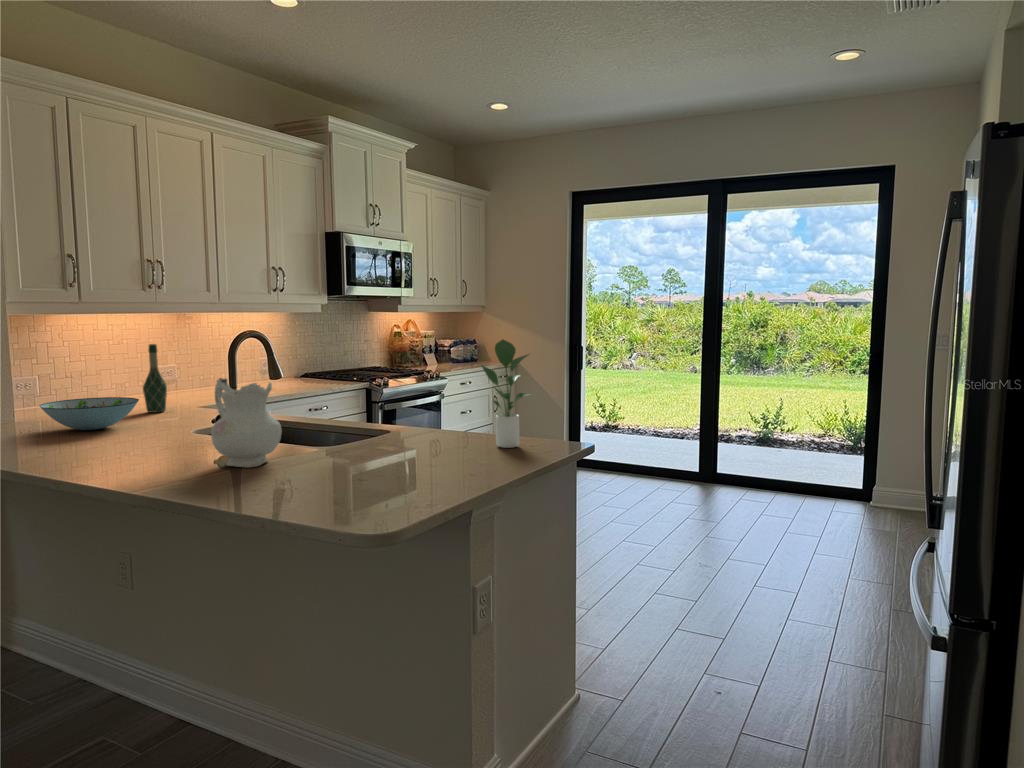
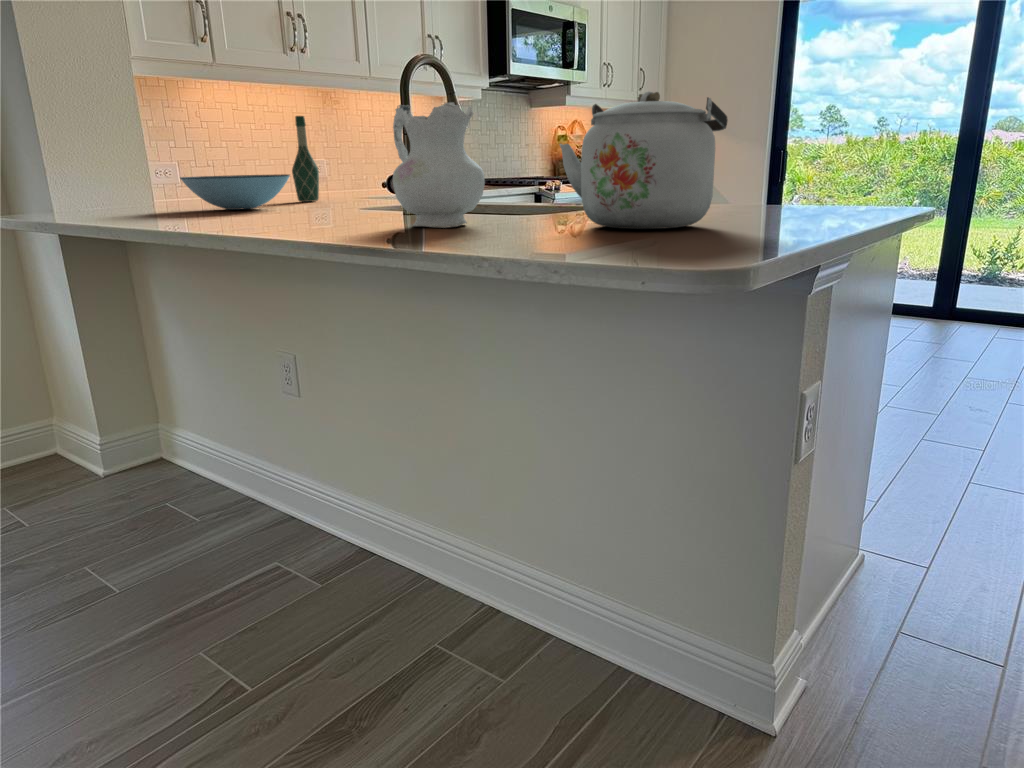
potted plant: present [482,339,529,448] -> none [764,55,848,216]
kettle: none [334,379,448,471] -> present [560,92,728,229]

